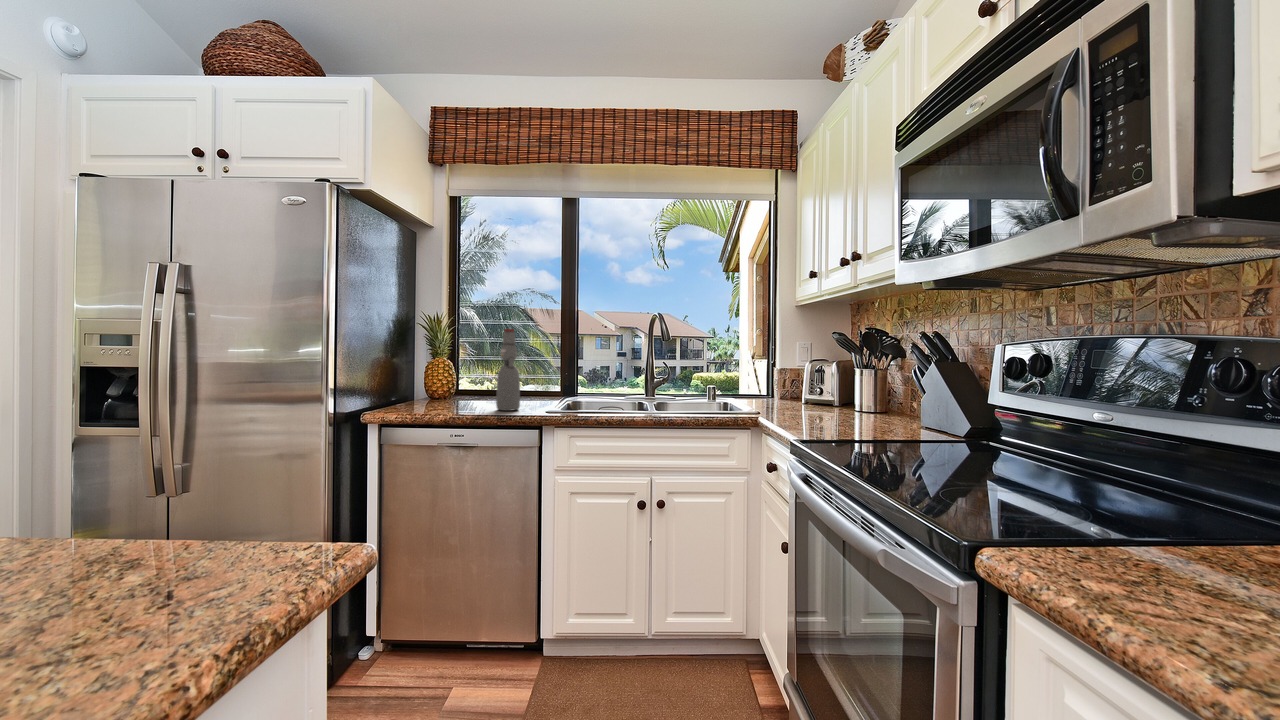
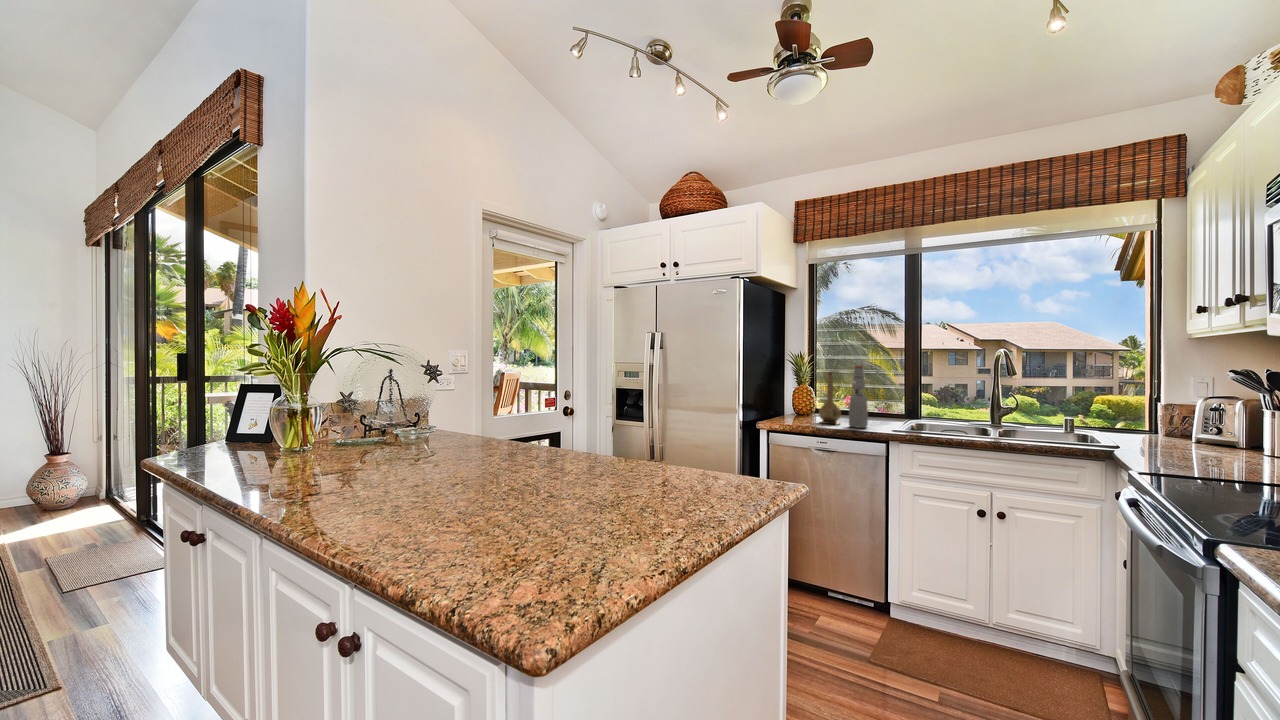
vase: none [457,338,487,408] -> present [819,372,841,424]

